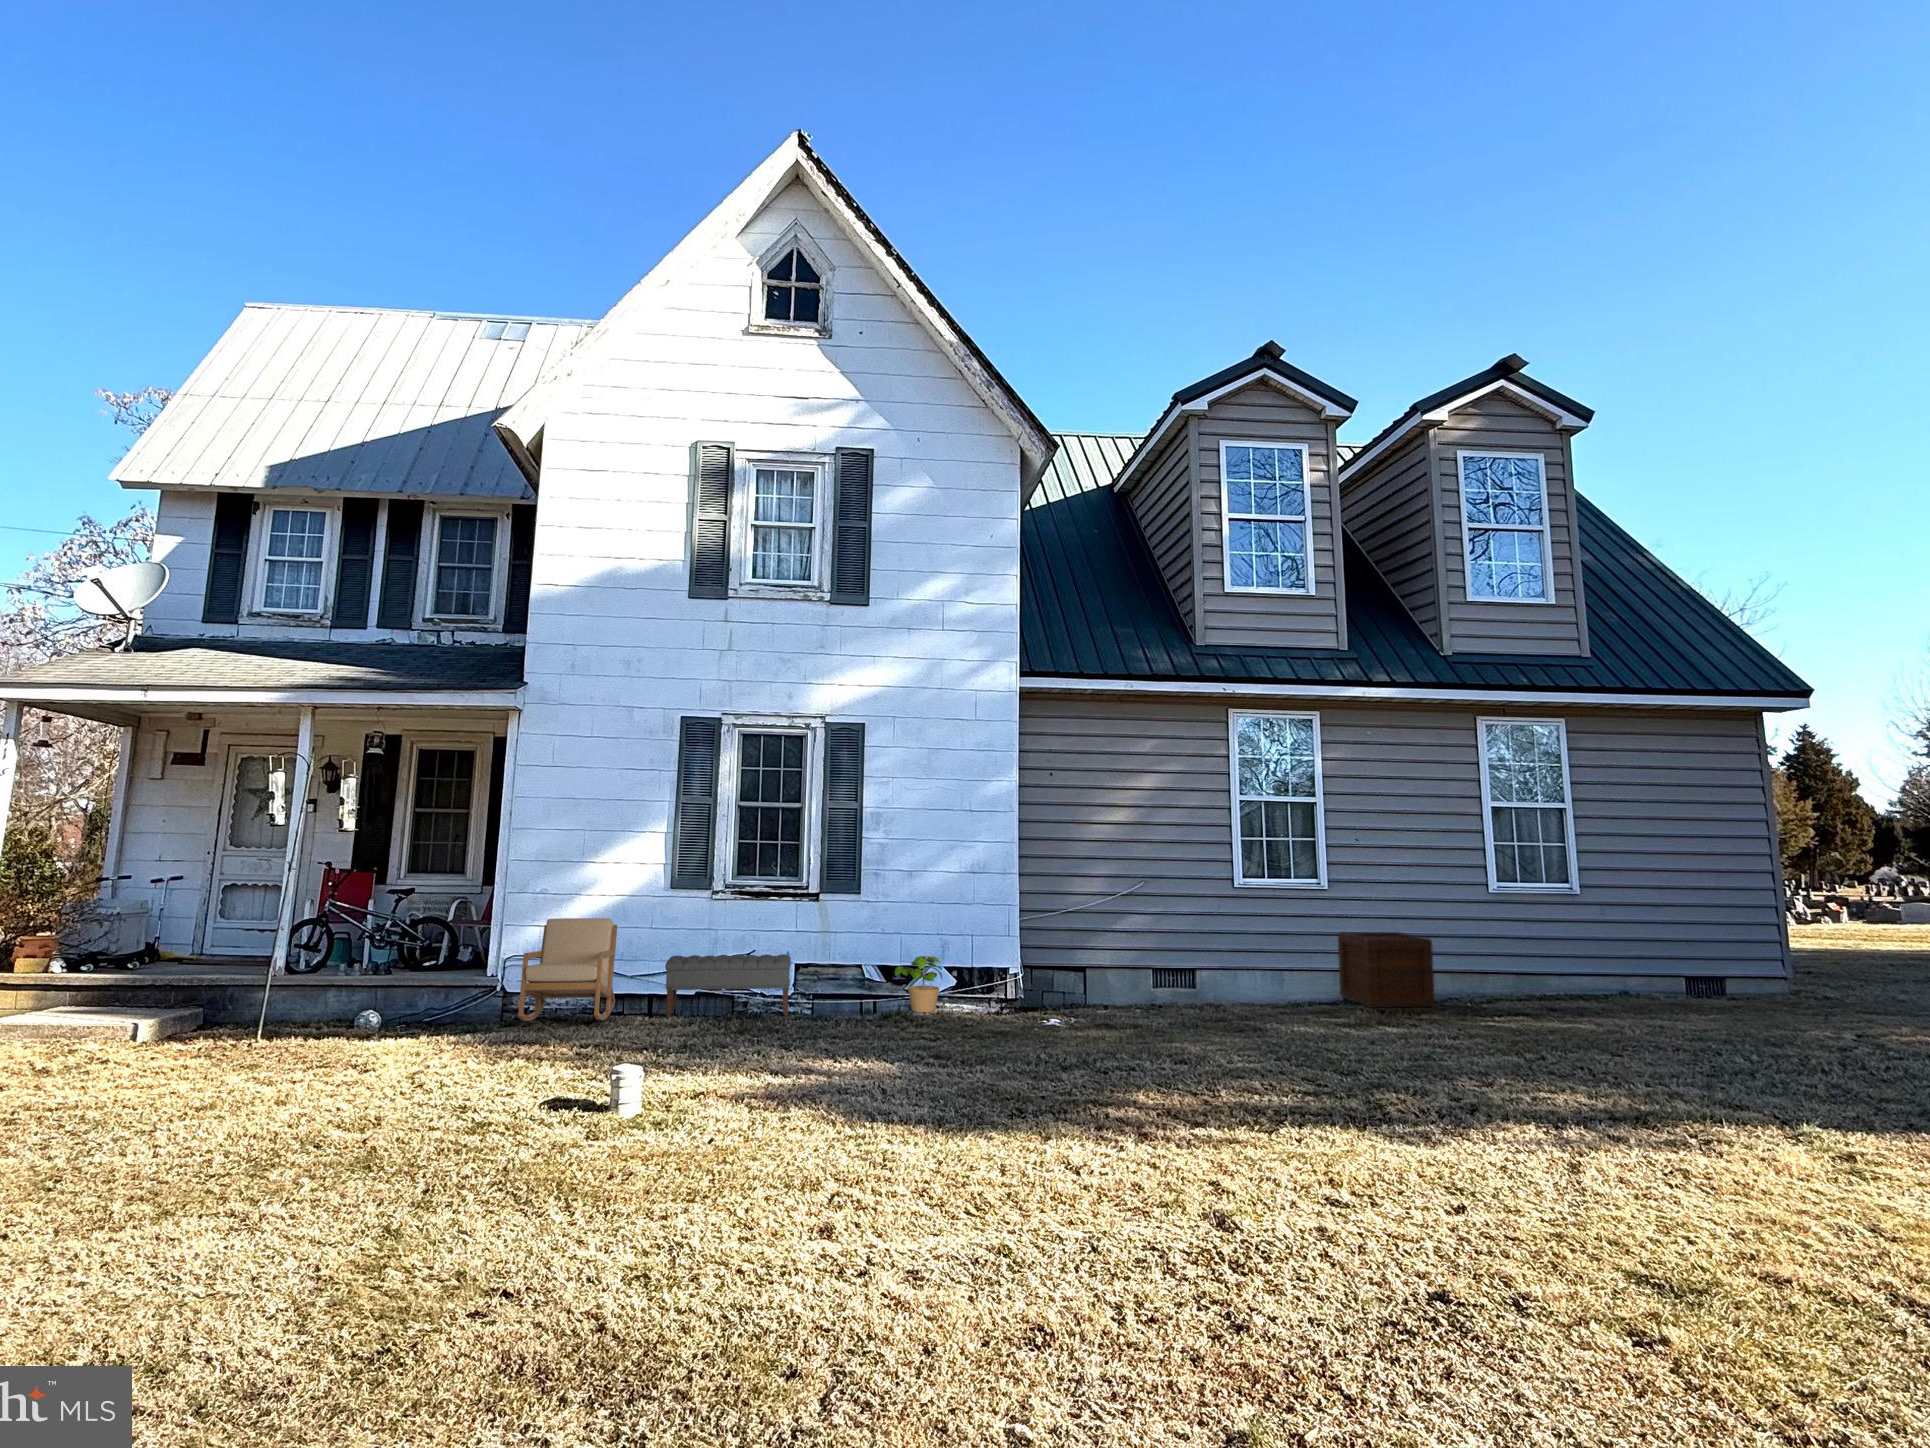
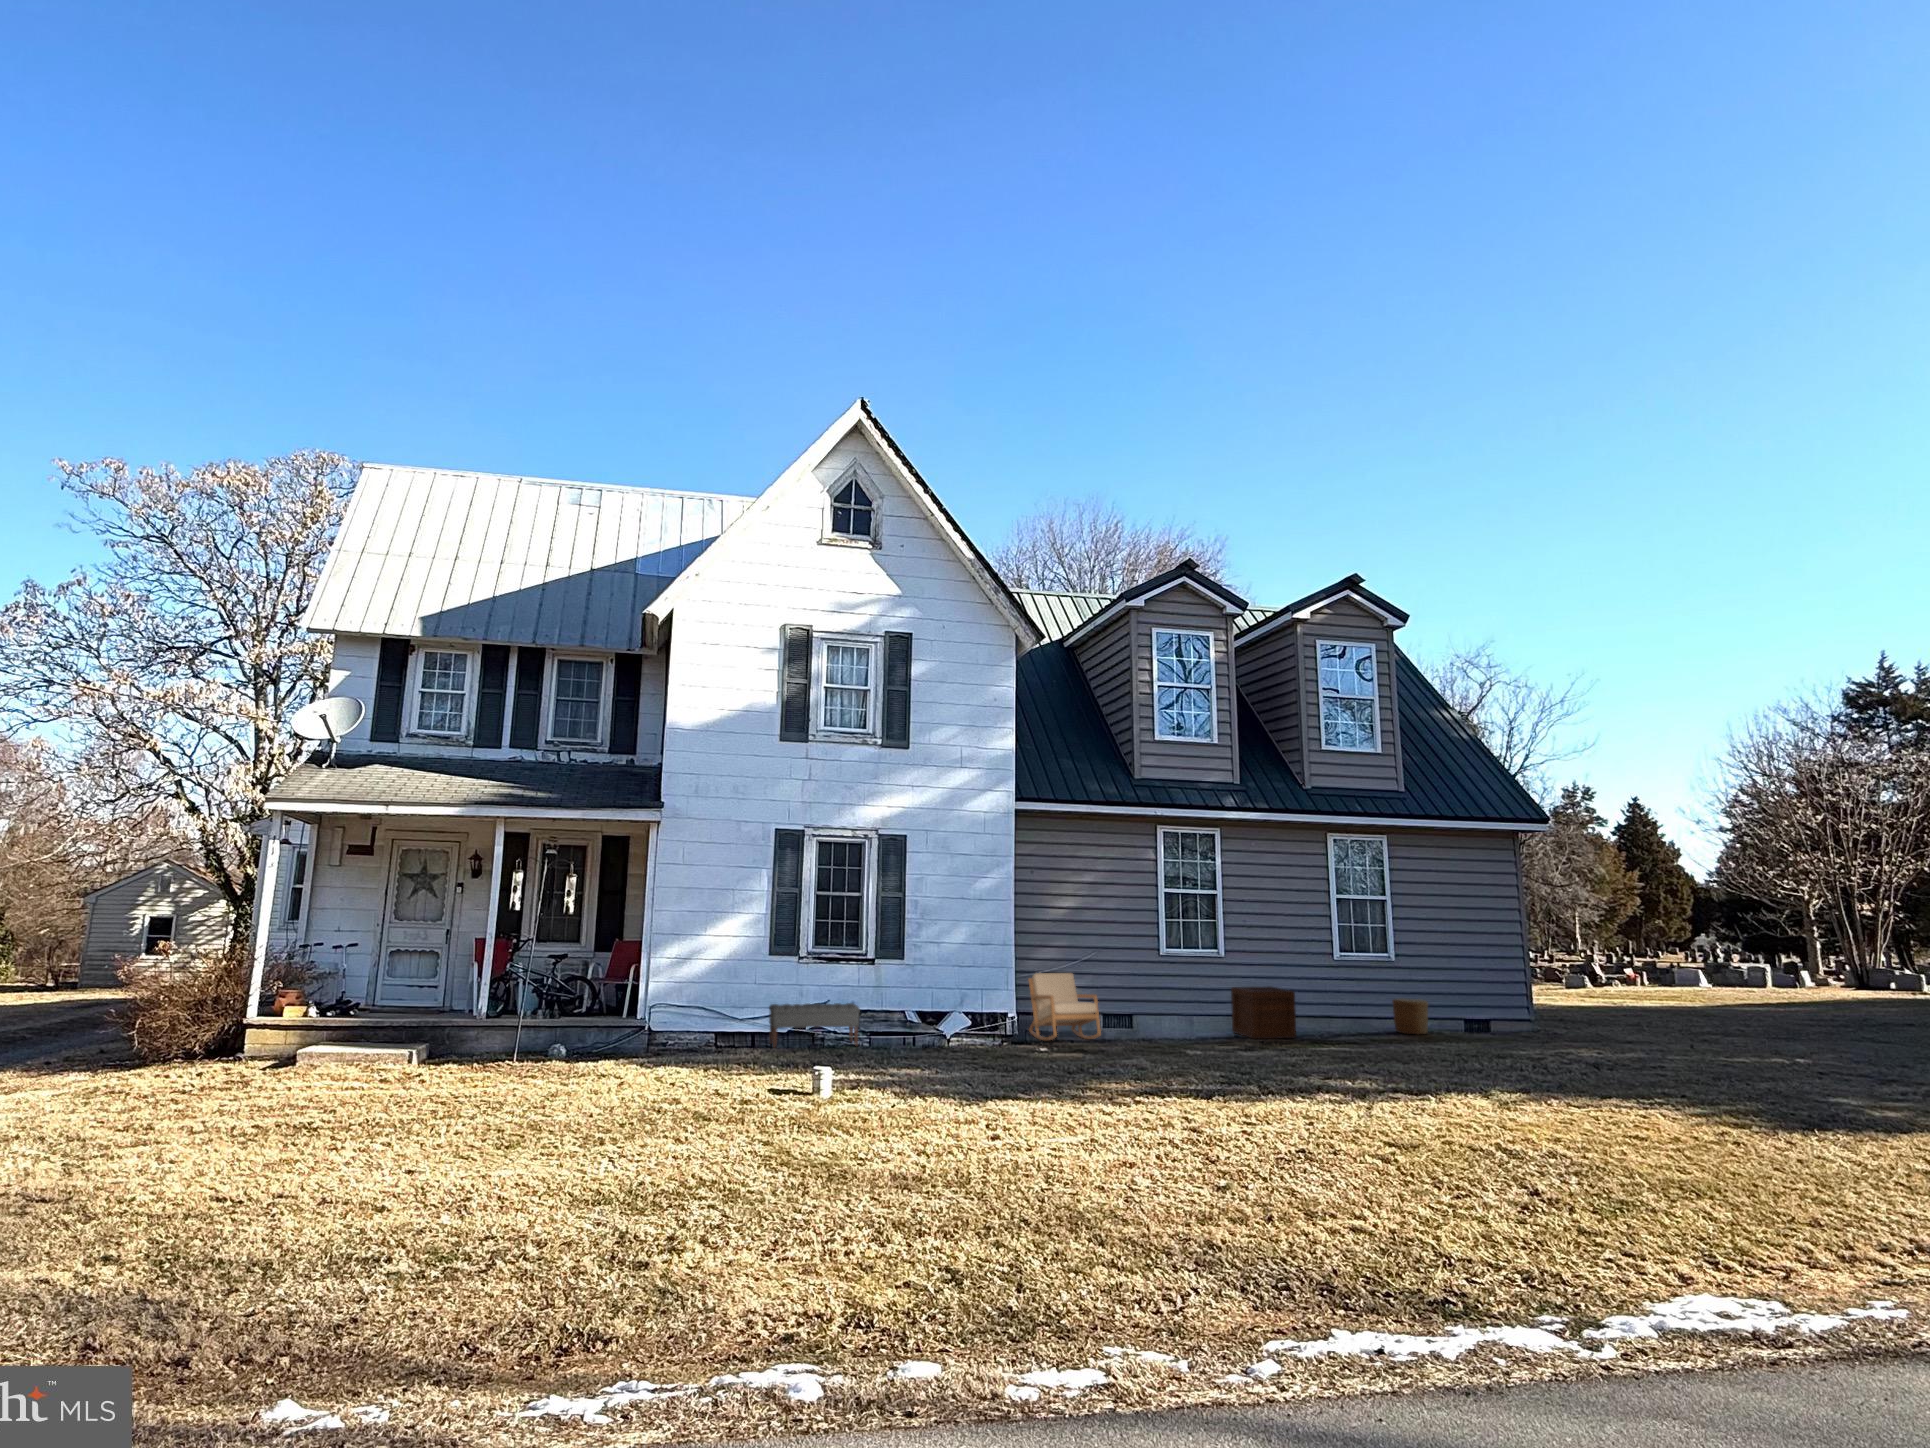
chair: present [518,918,617,1021] -> present [1029,973,1101,1041]
woven basket: none [1578,949,1634,1002] -> present [1392,998,1428,1035]
potted plant: present [895,956,942,1012] -> none [930,1003,966,1044]

